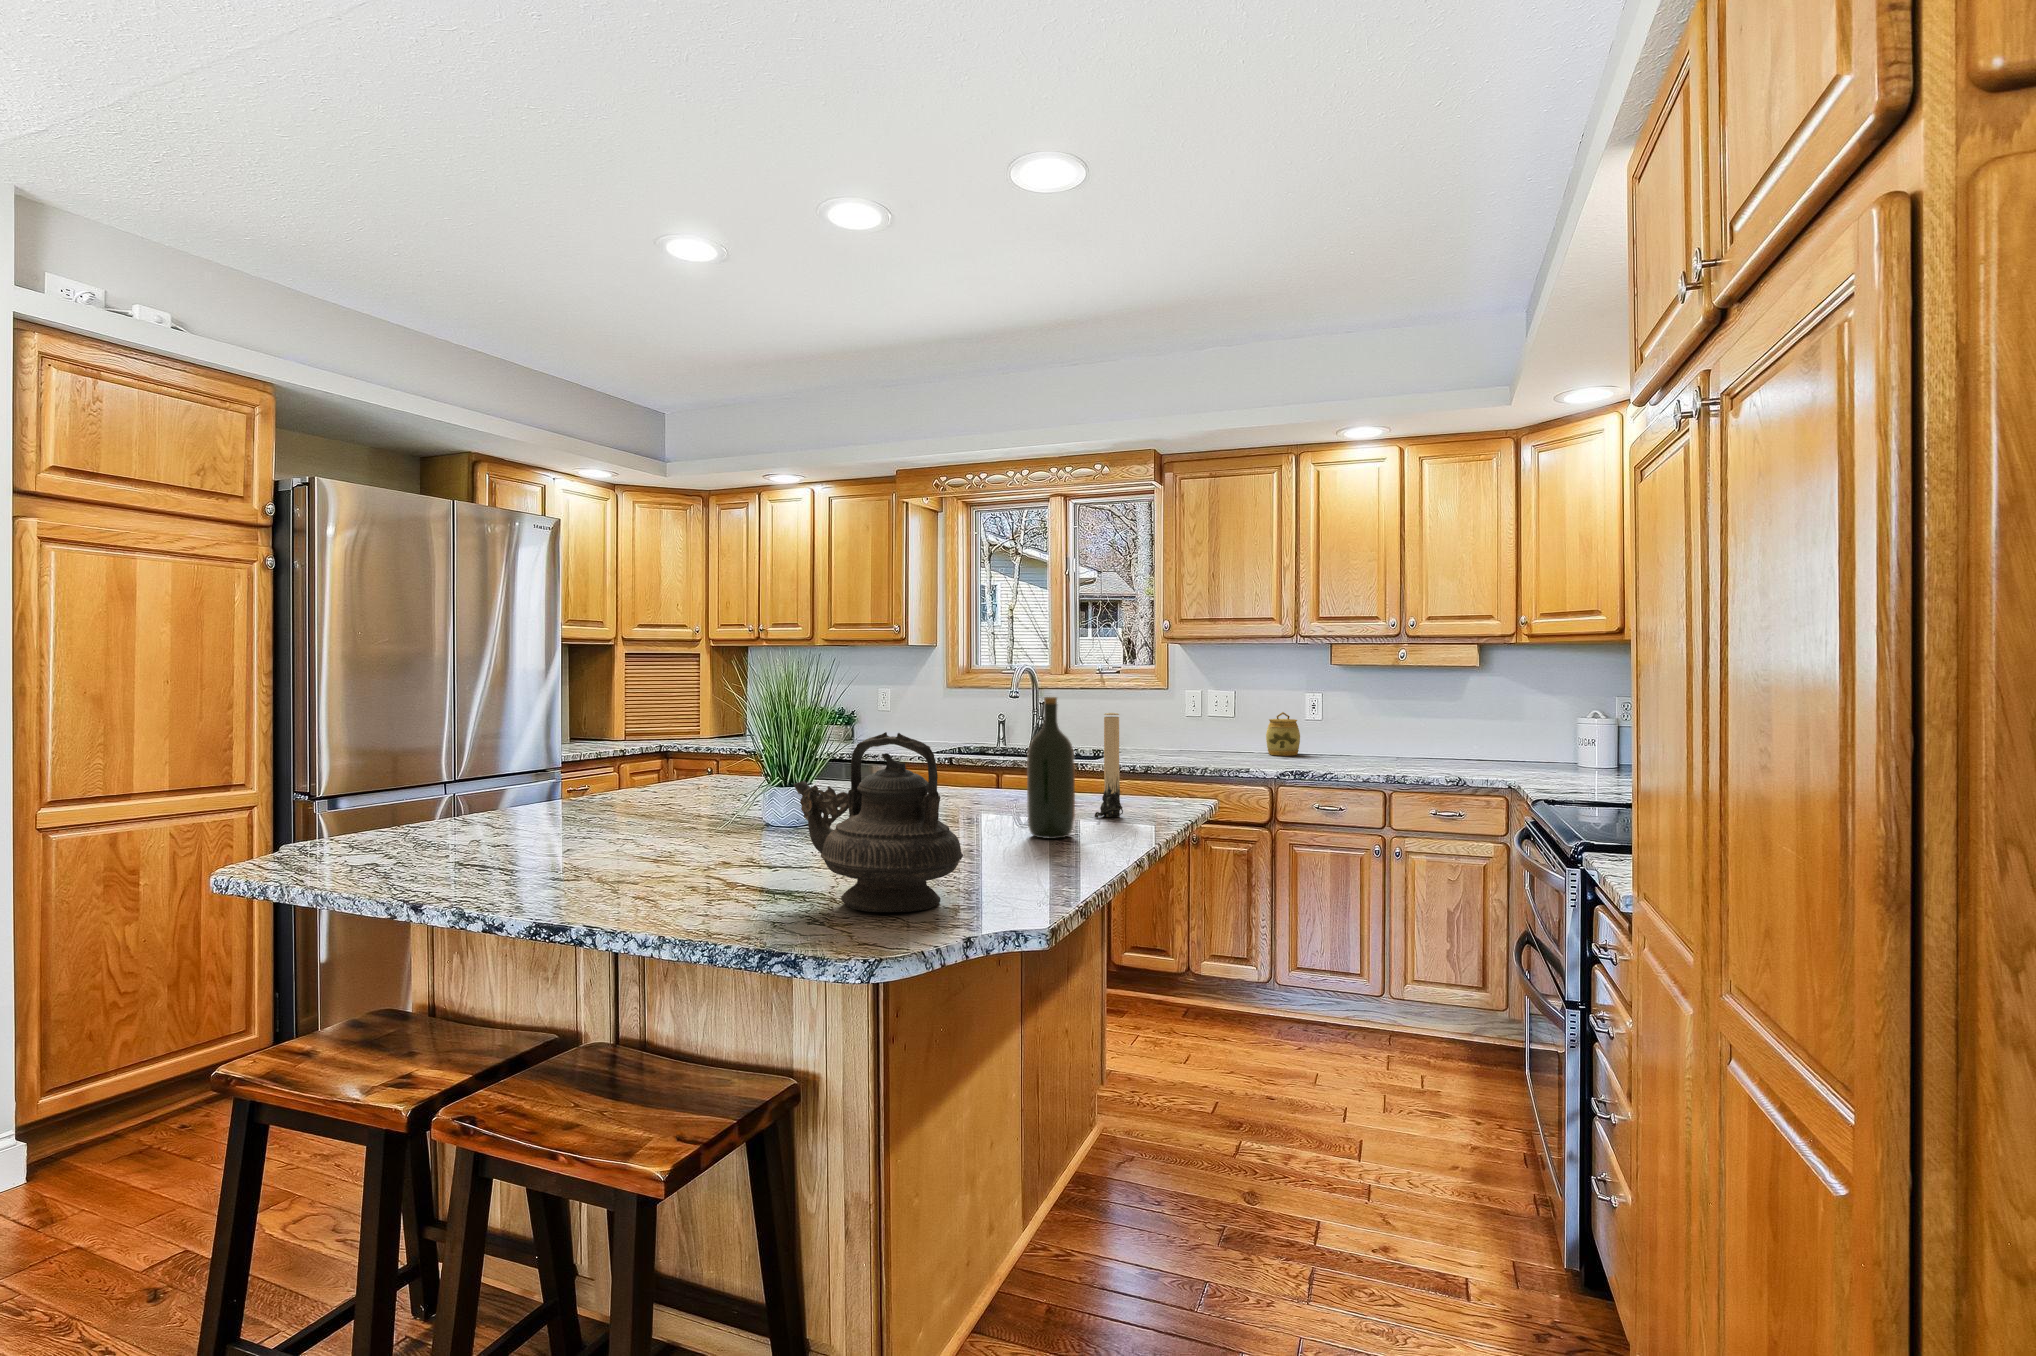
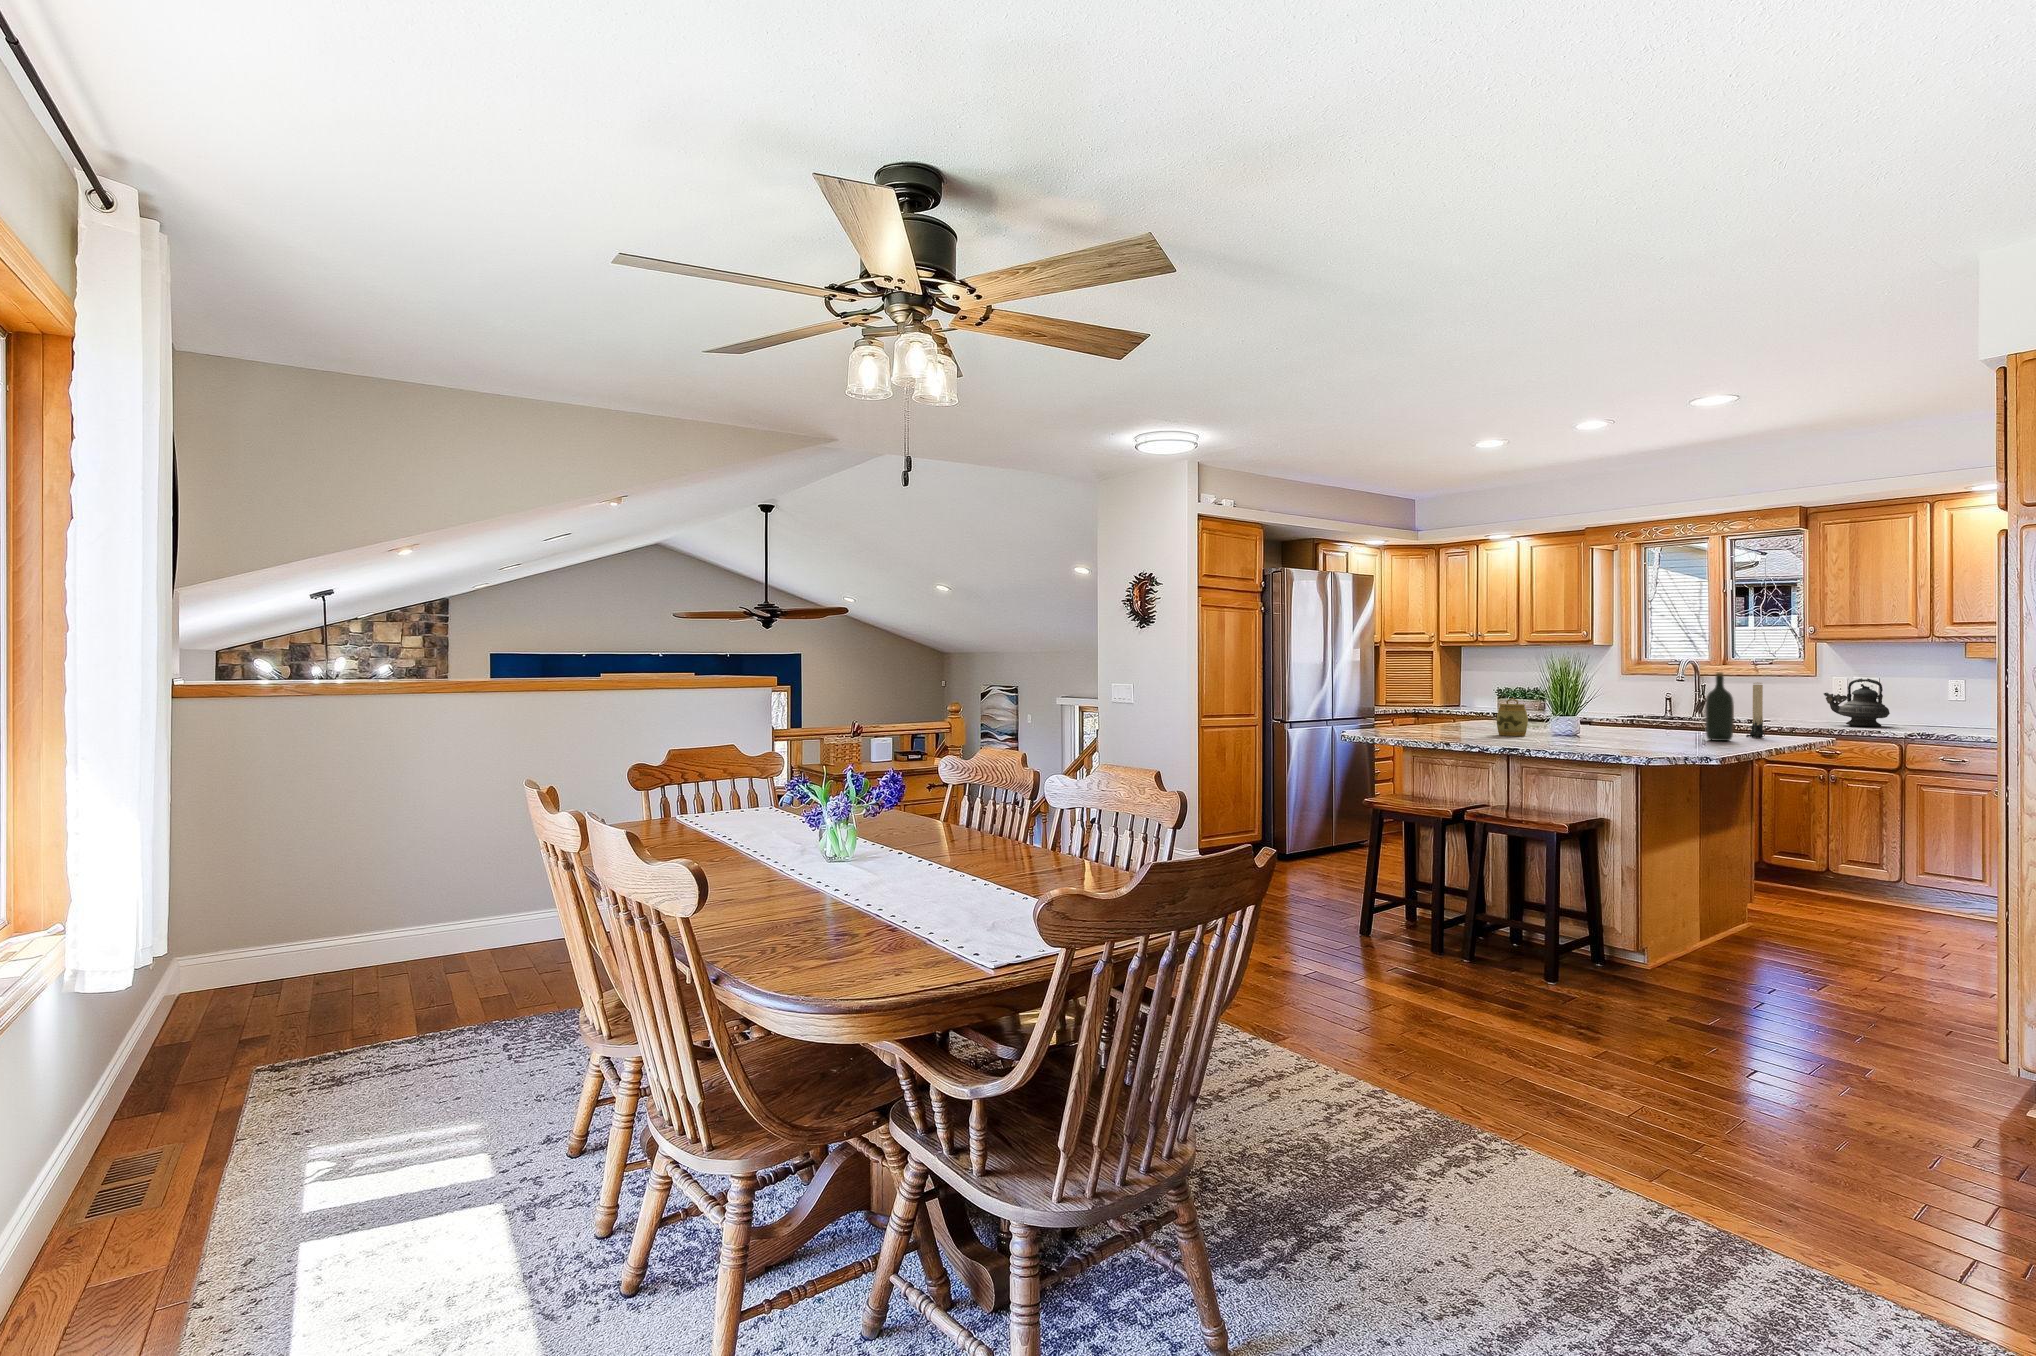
jar: present [1266,712,1300,756] -> present [1497,698,1528,736]
teapot: present [794,732,963,912] -> present [1824,678,1890,727]

